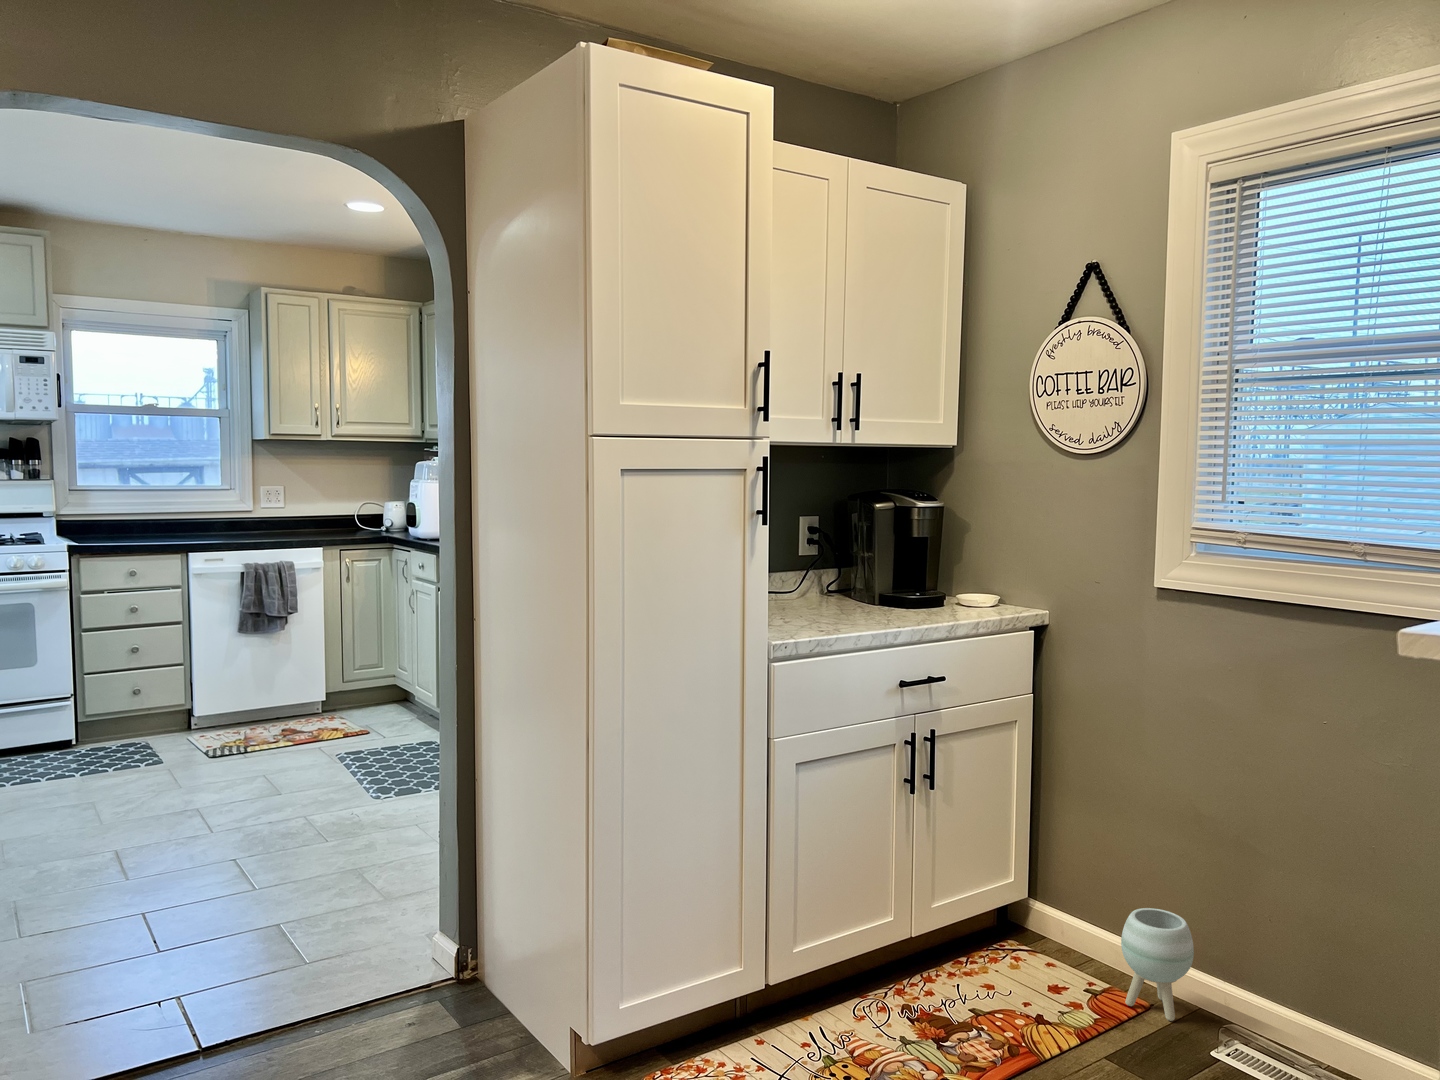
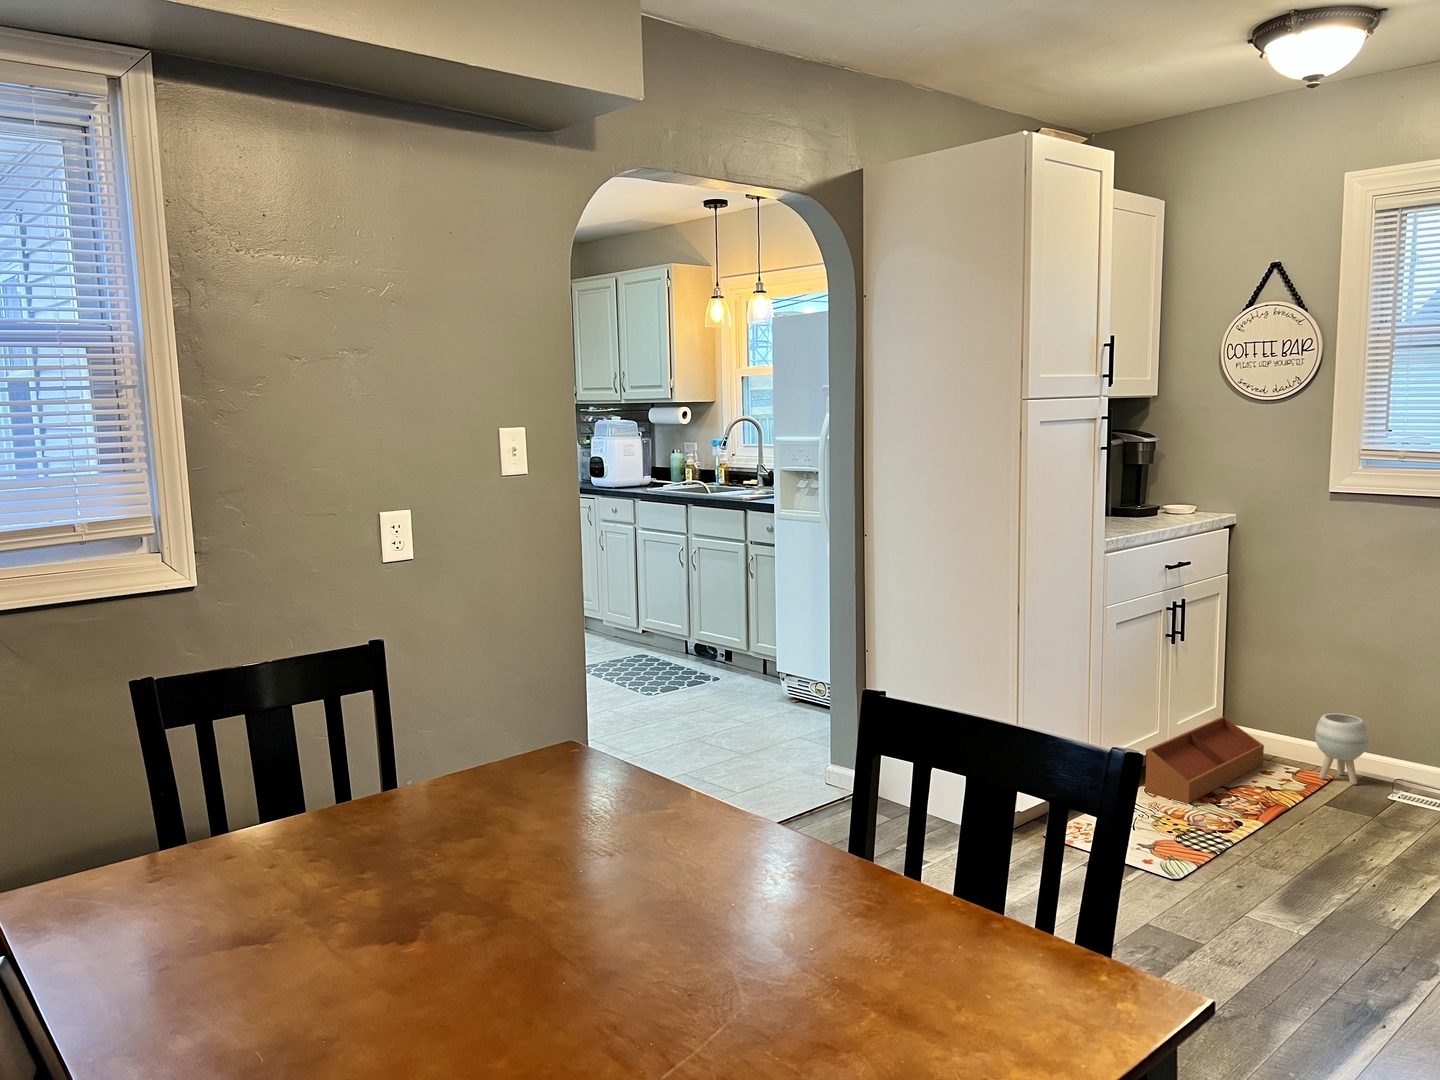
storage bin: none [857,893,1063,1033] -> present [1145,716,1264,803]

